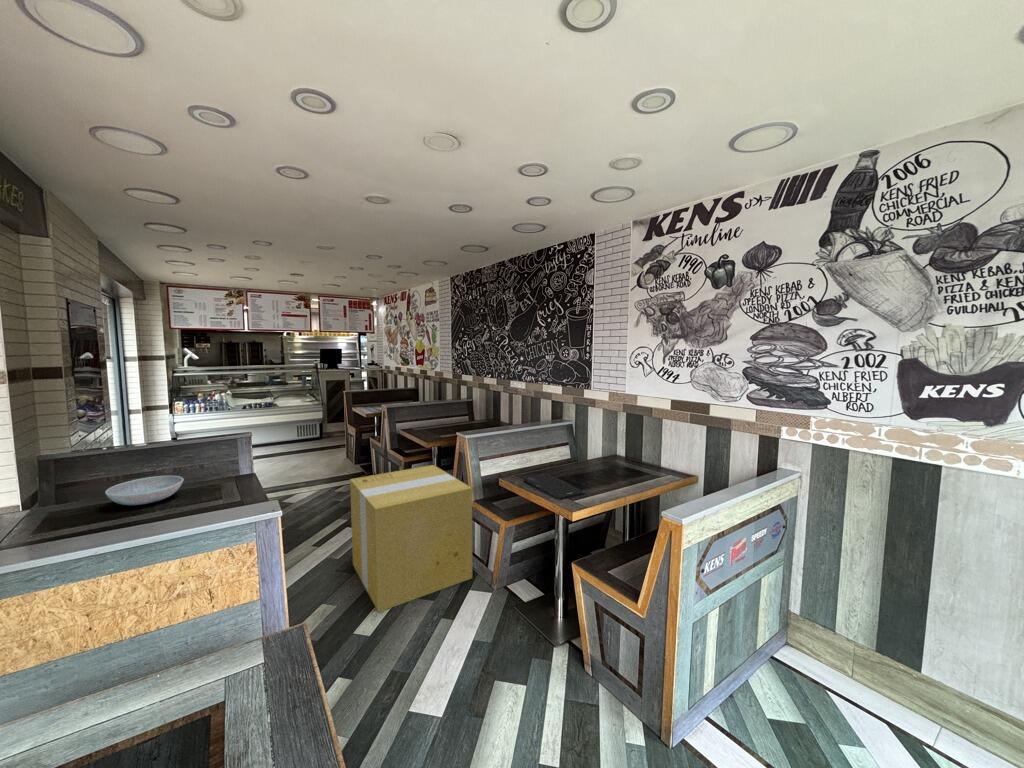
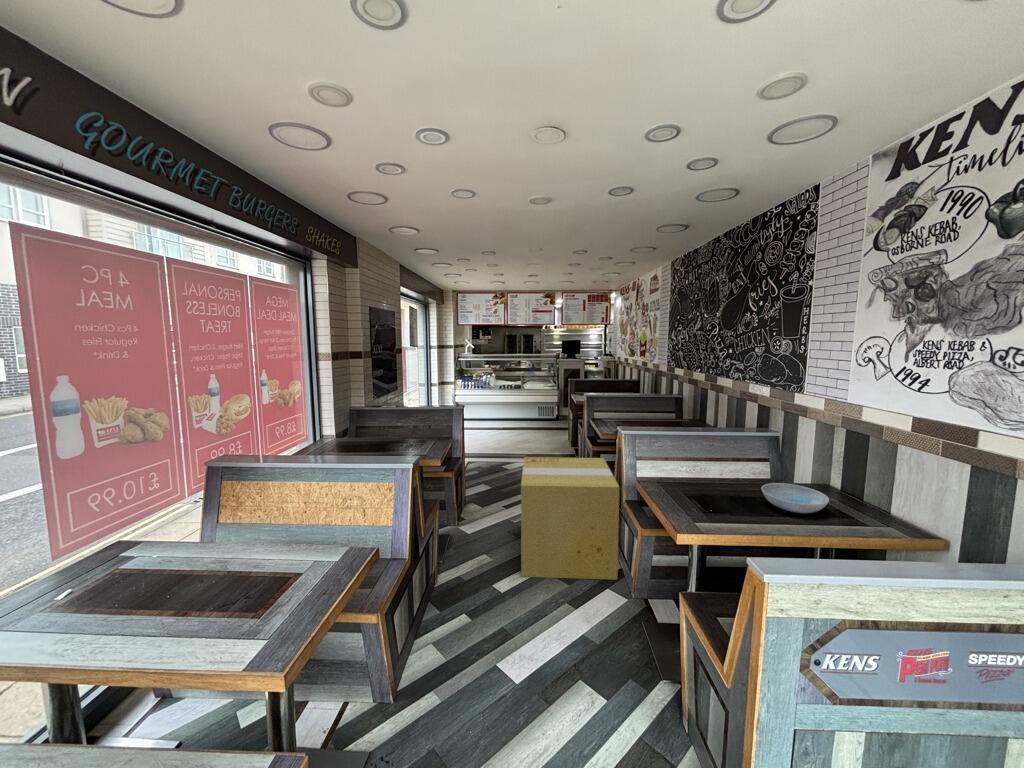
smartphone: present [523,473,585,500] -> none [660,486,717,522]
dish: present [105,476,183,505] -> present [762,483,829,513]

